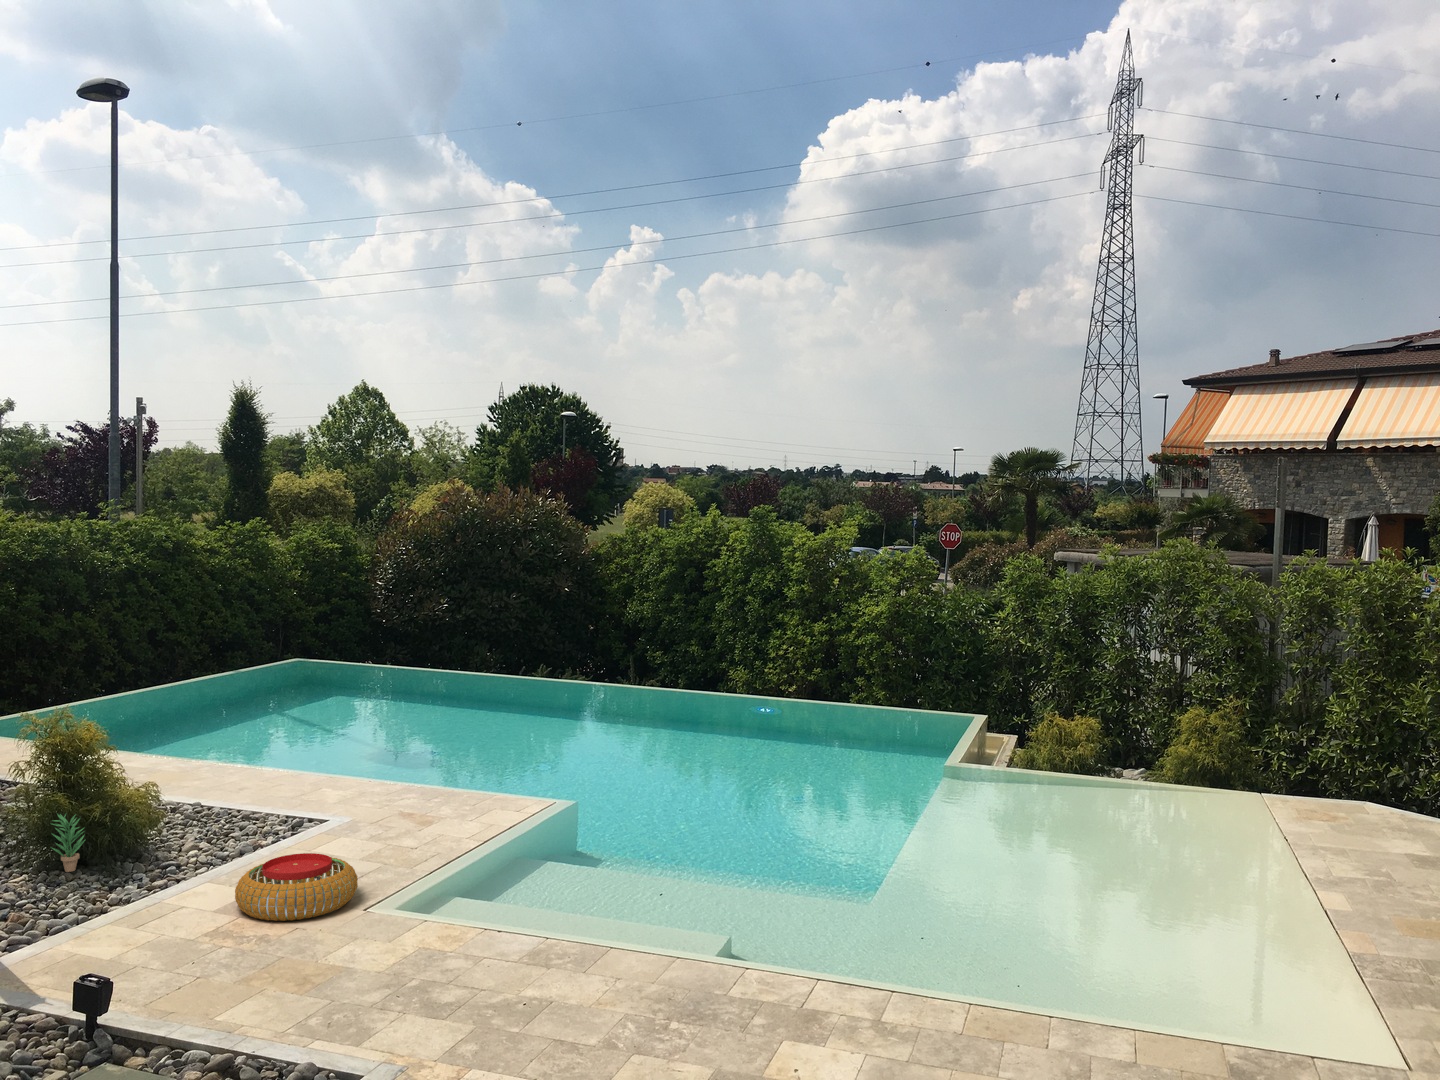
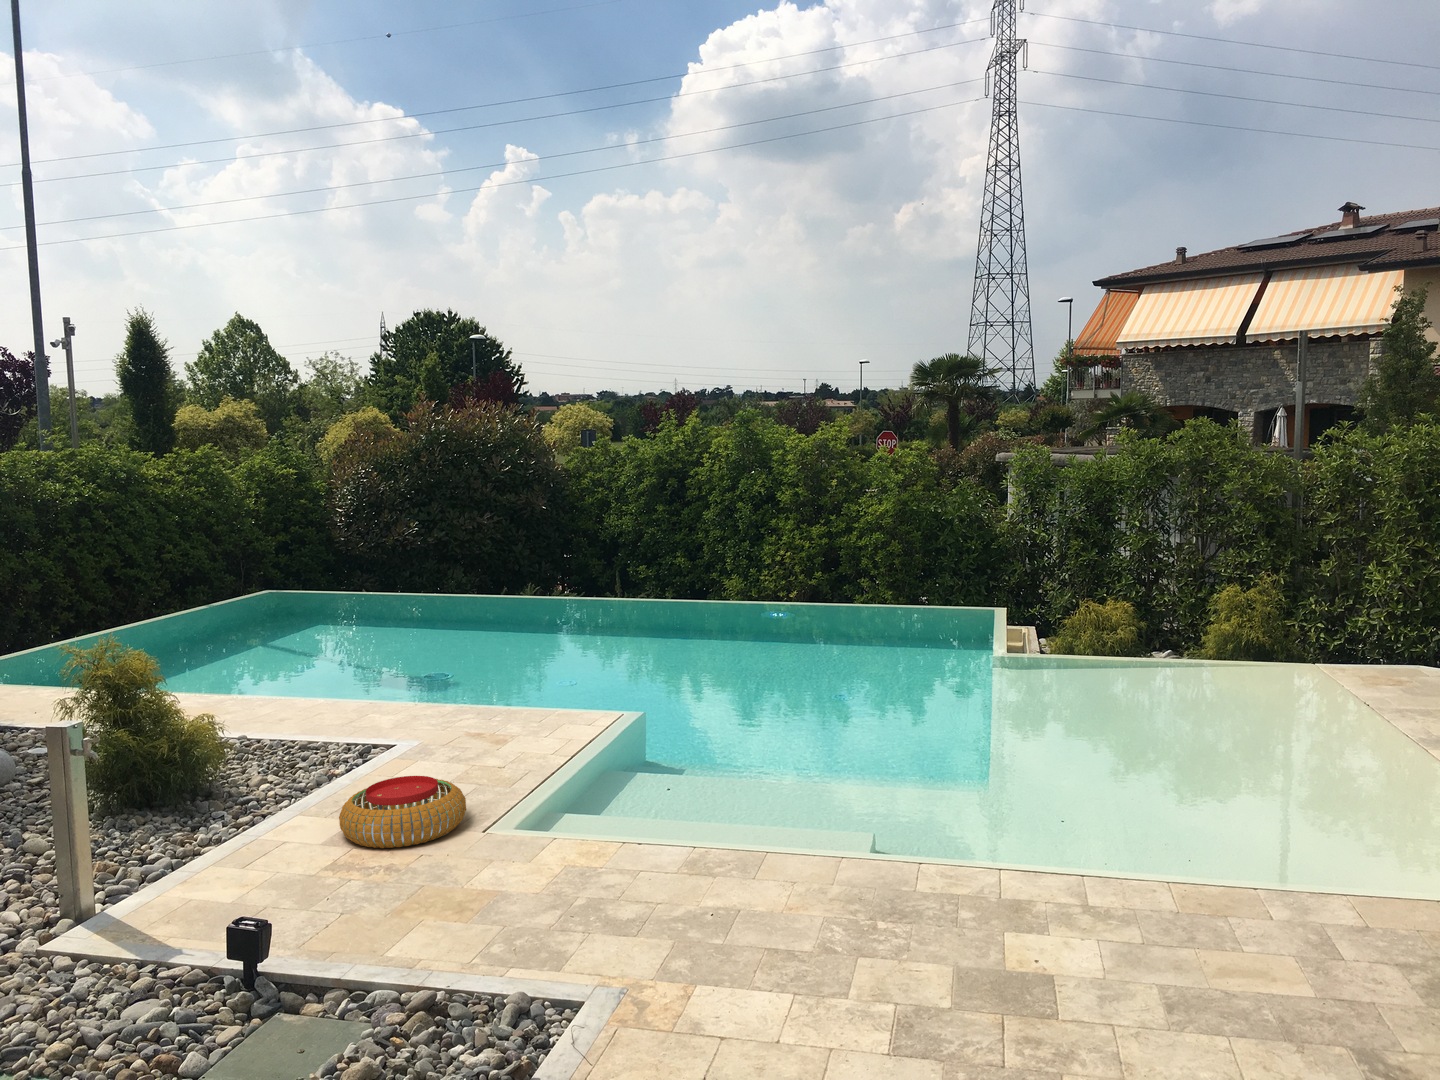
potted plant: present [51,814,85,872] -> none [113,754,152,817]

